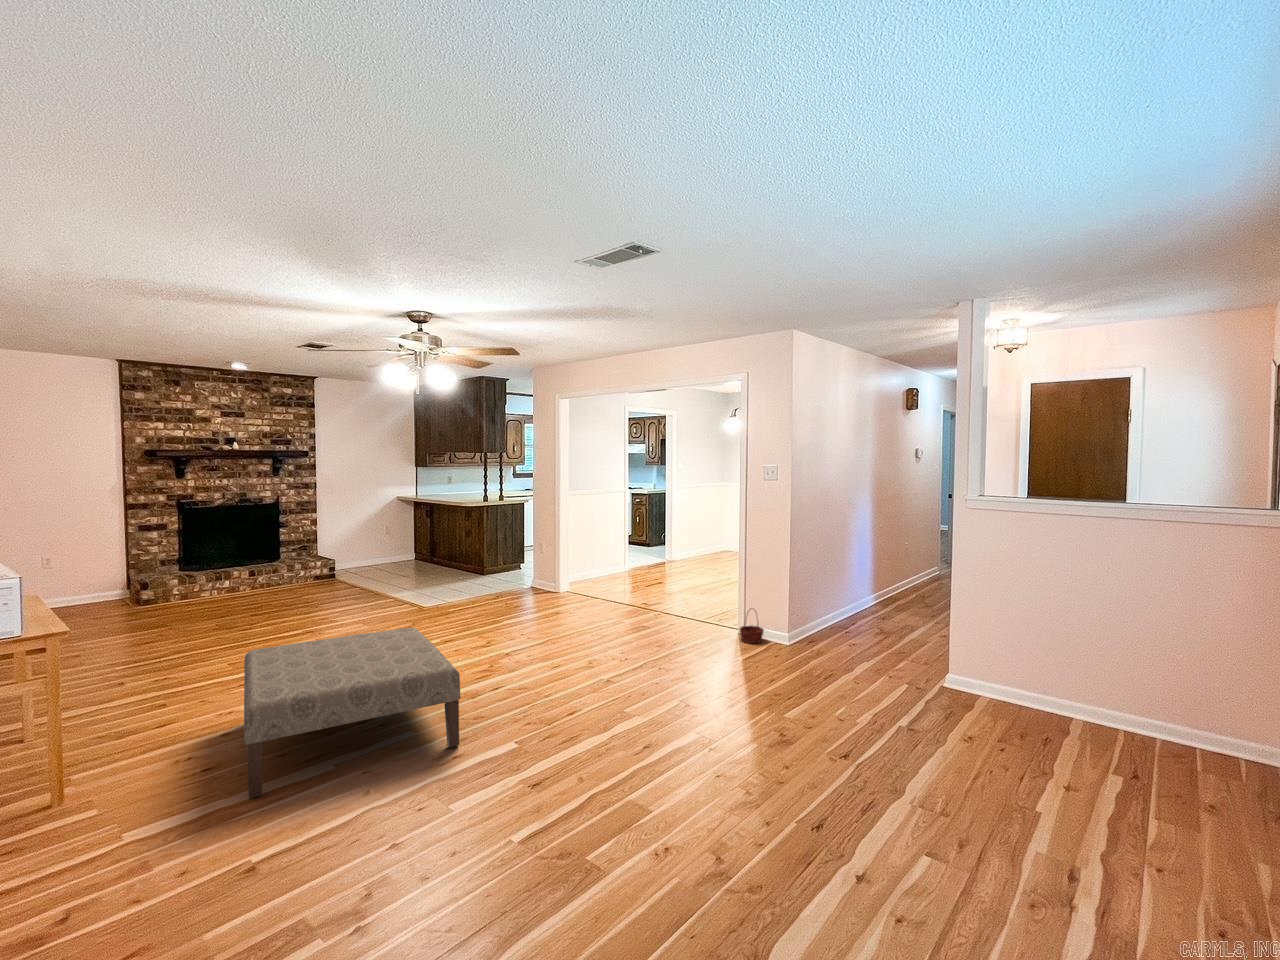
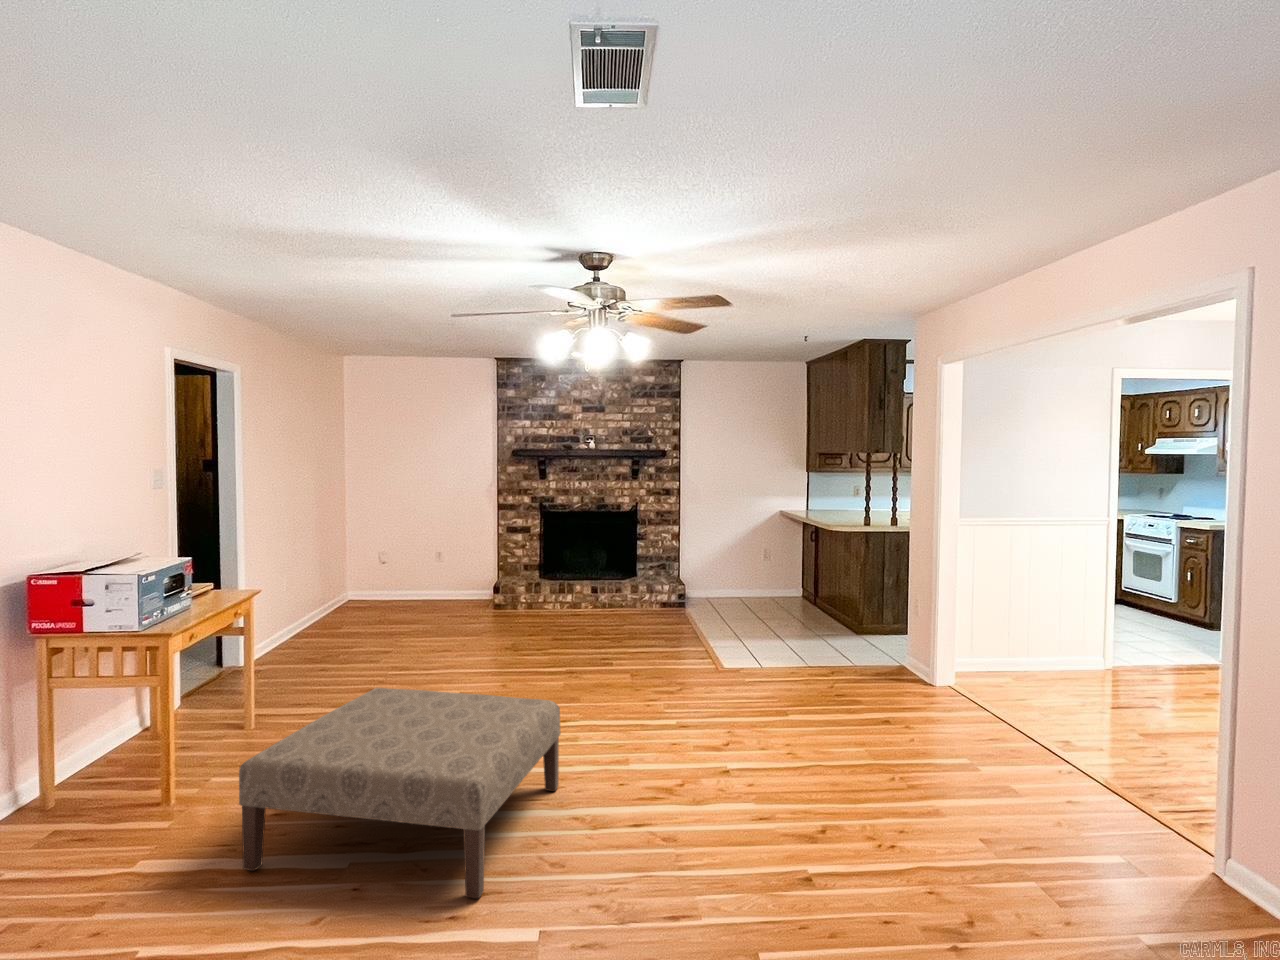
basket: present [740,610,764,643] -> none [1187,821,1257,910]

